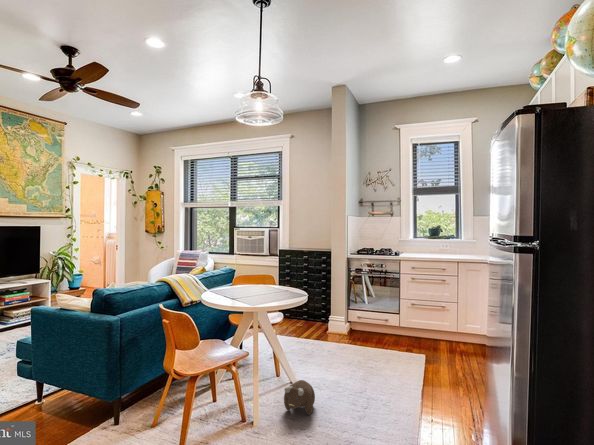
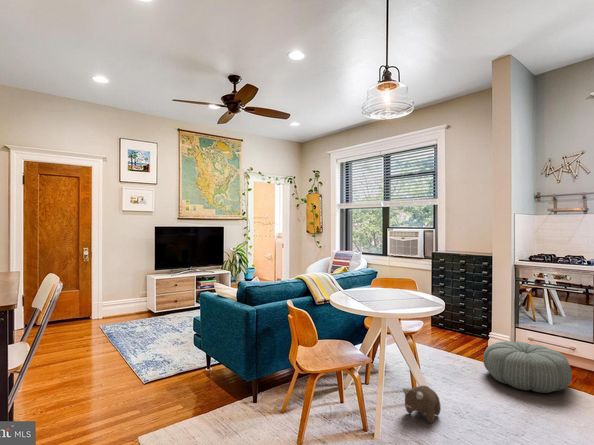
pouf: none [332,322,396,363] -> present [483,341,572,393]

